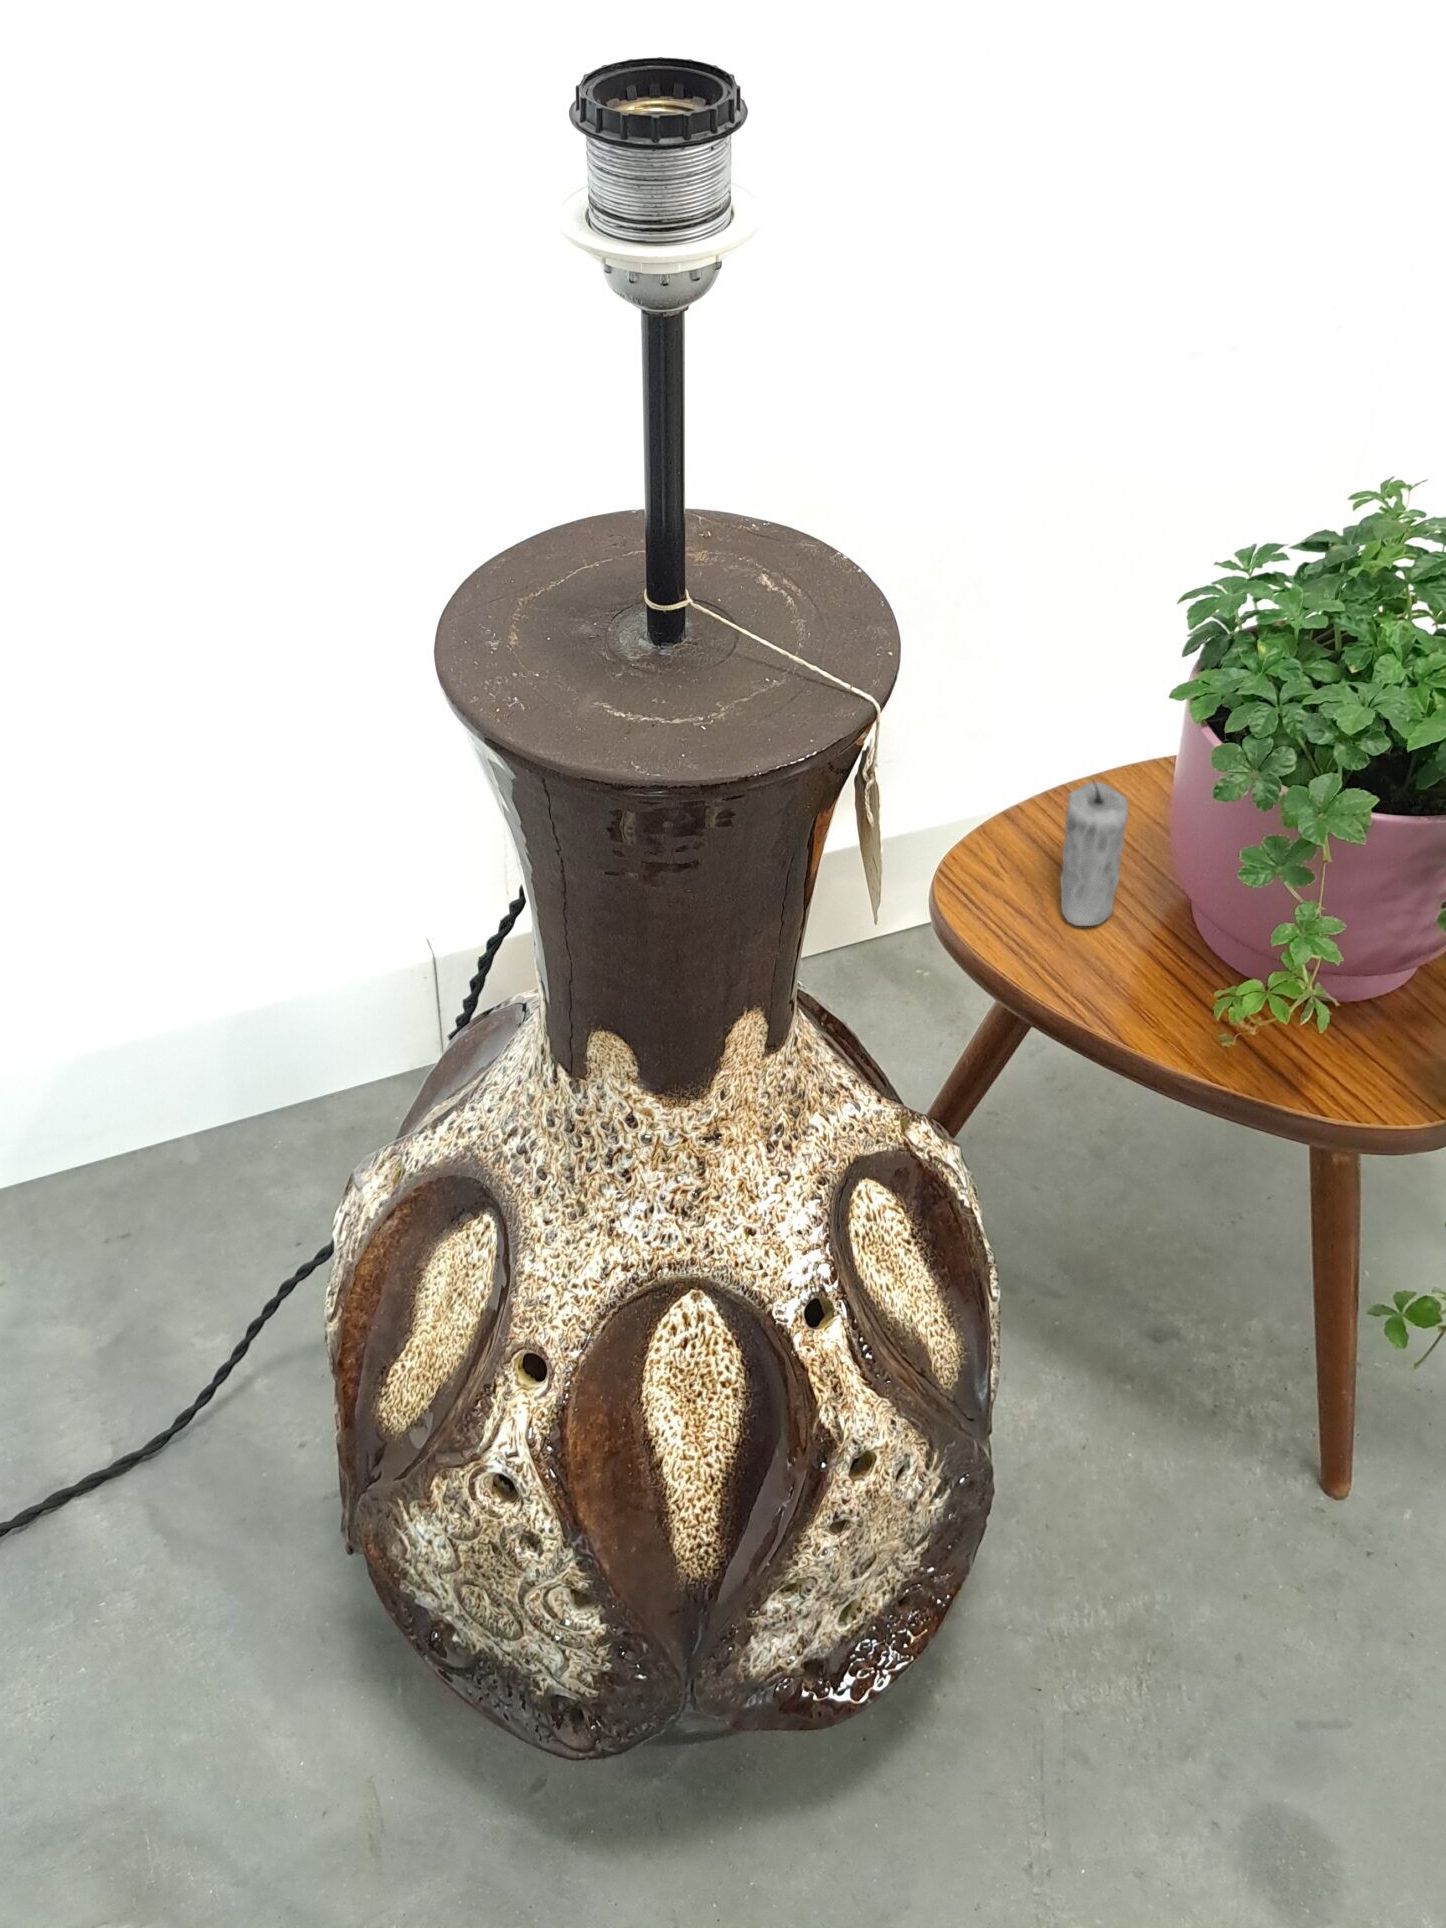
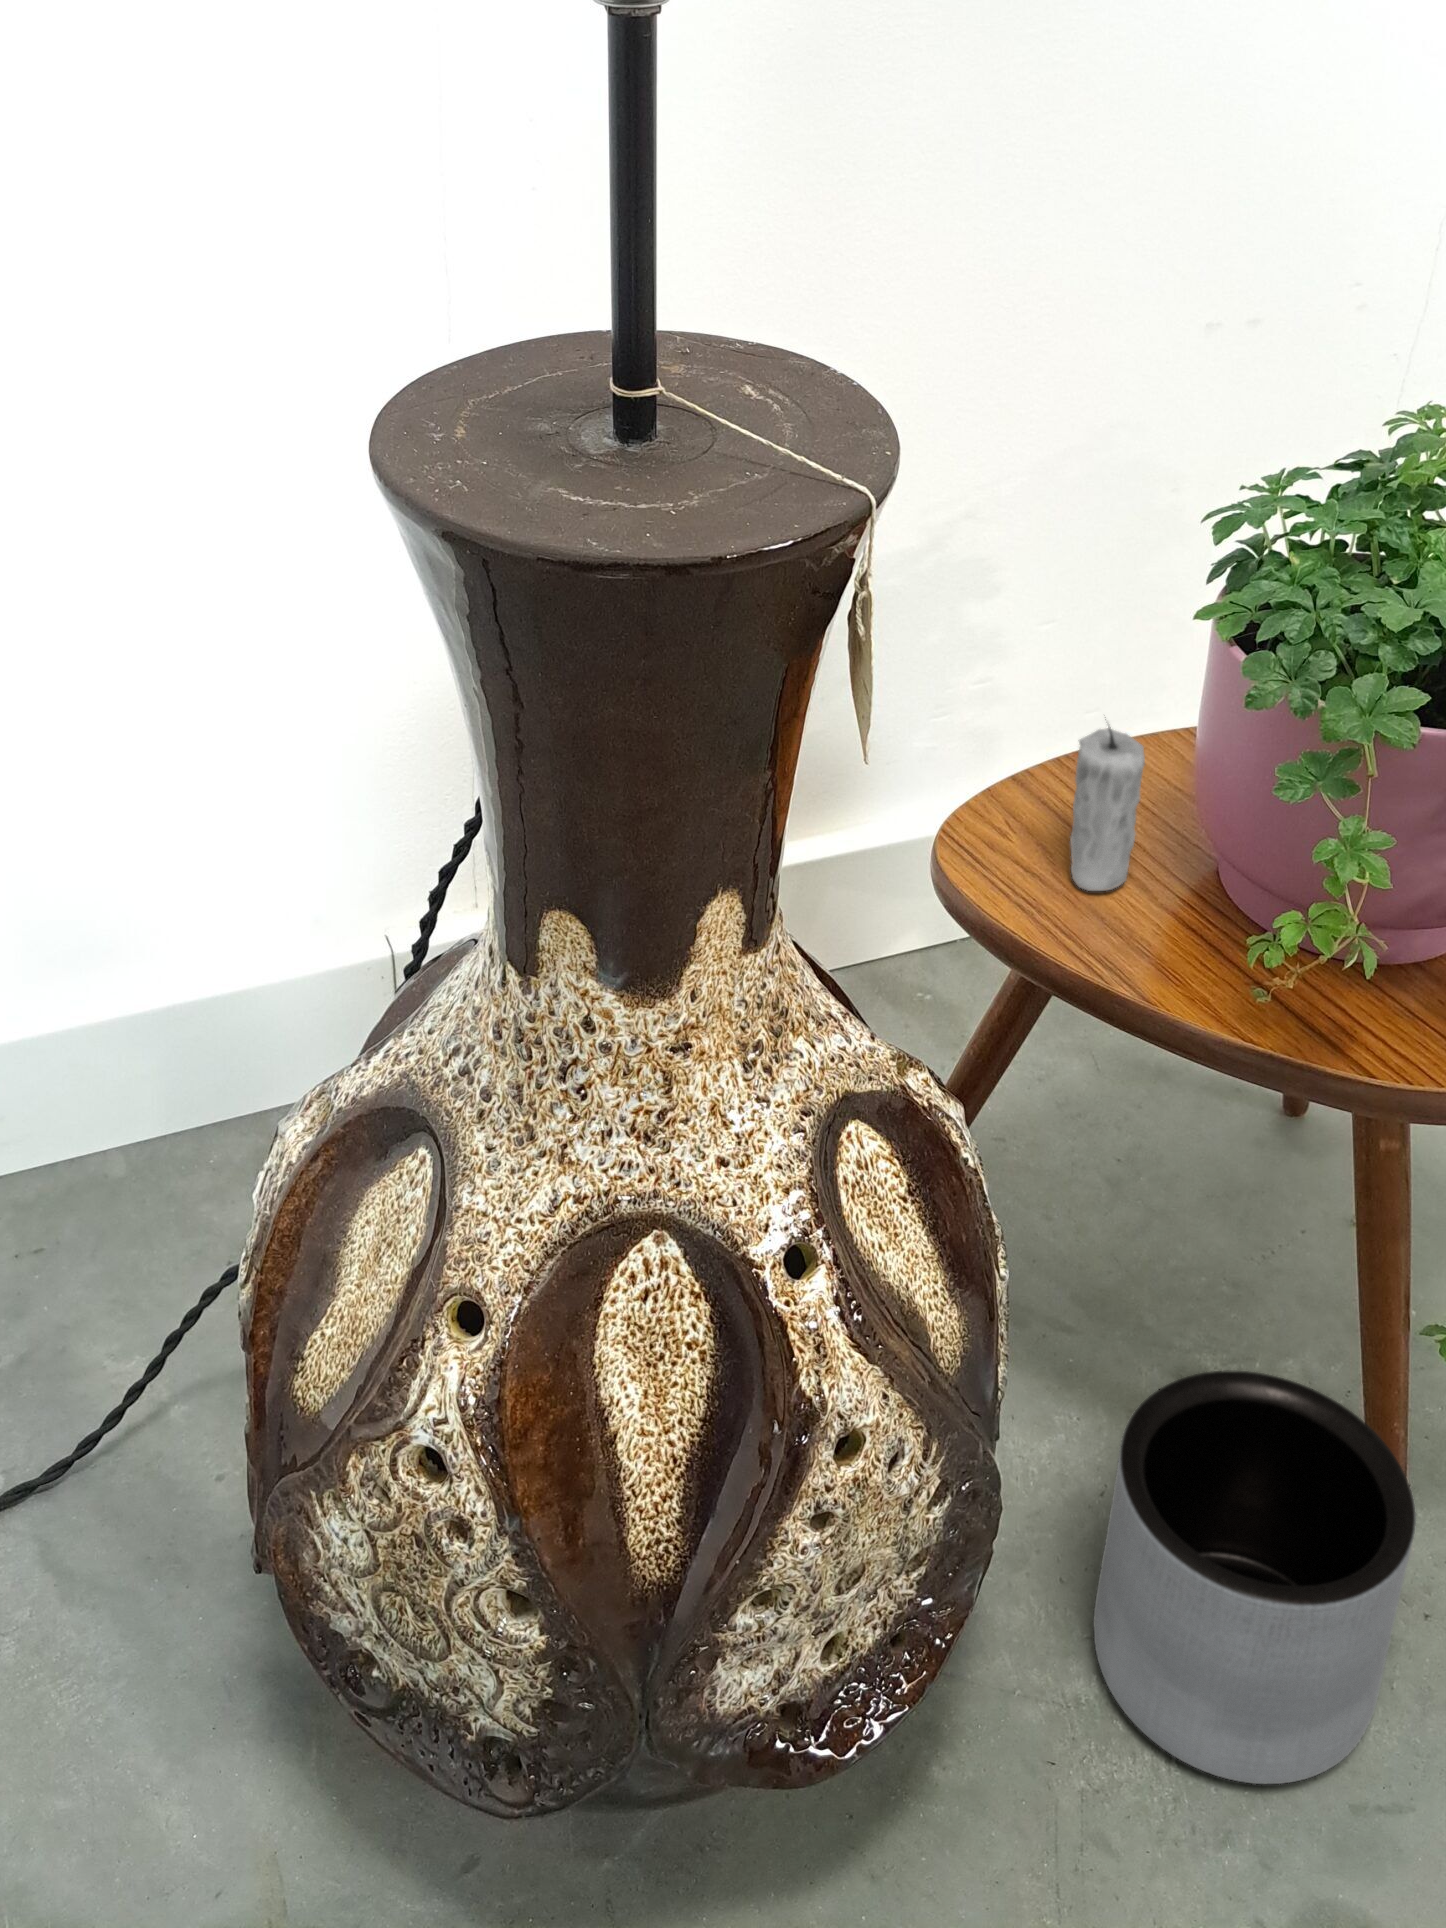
planter: none [1075,1355,1352,1705] -> present [1094,1370,1416,1784]

